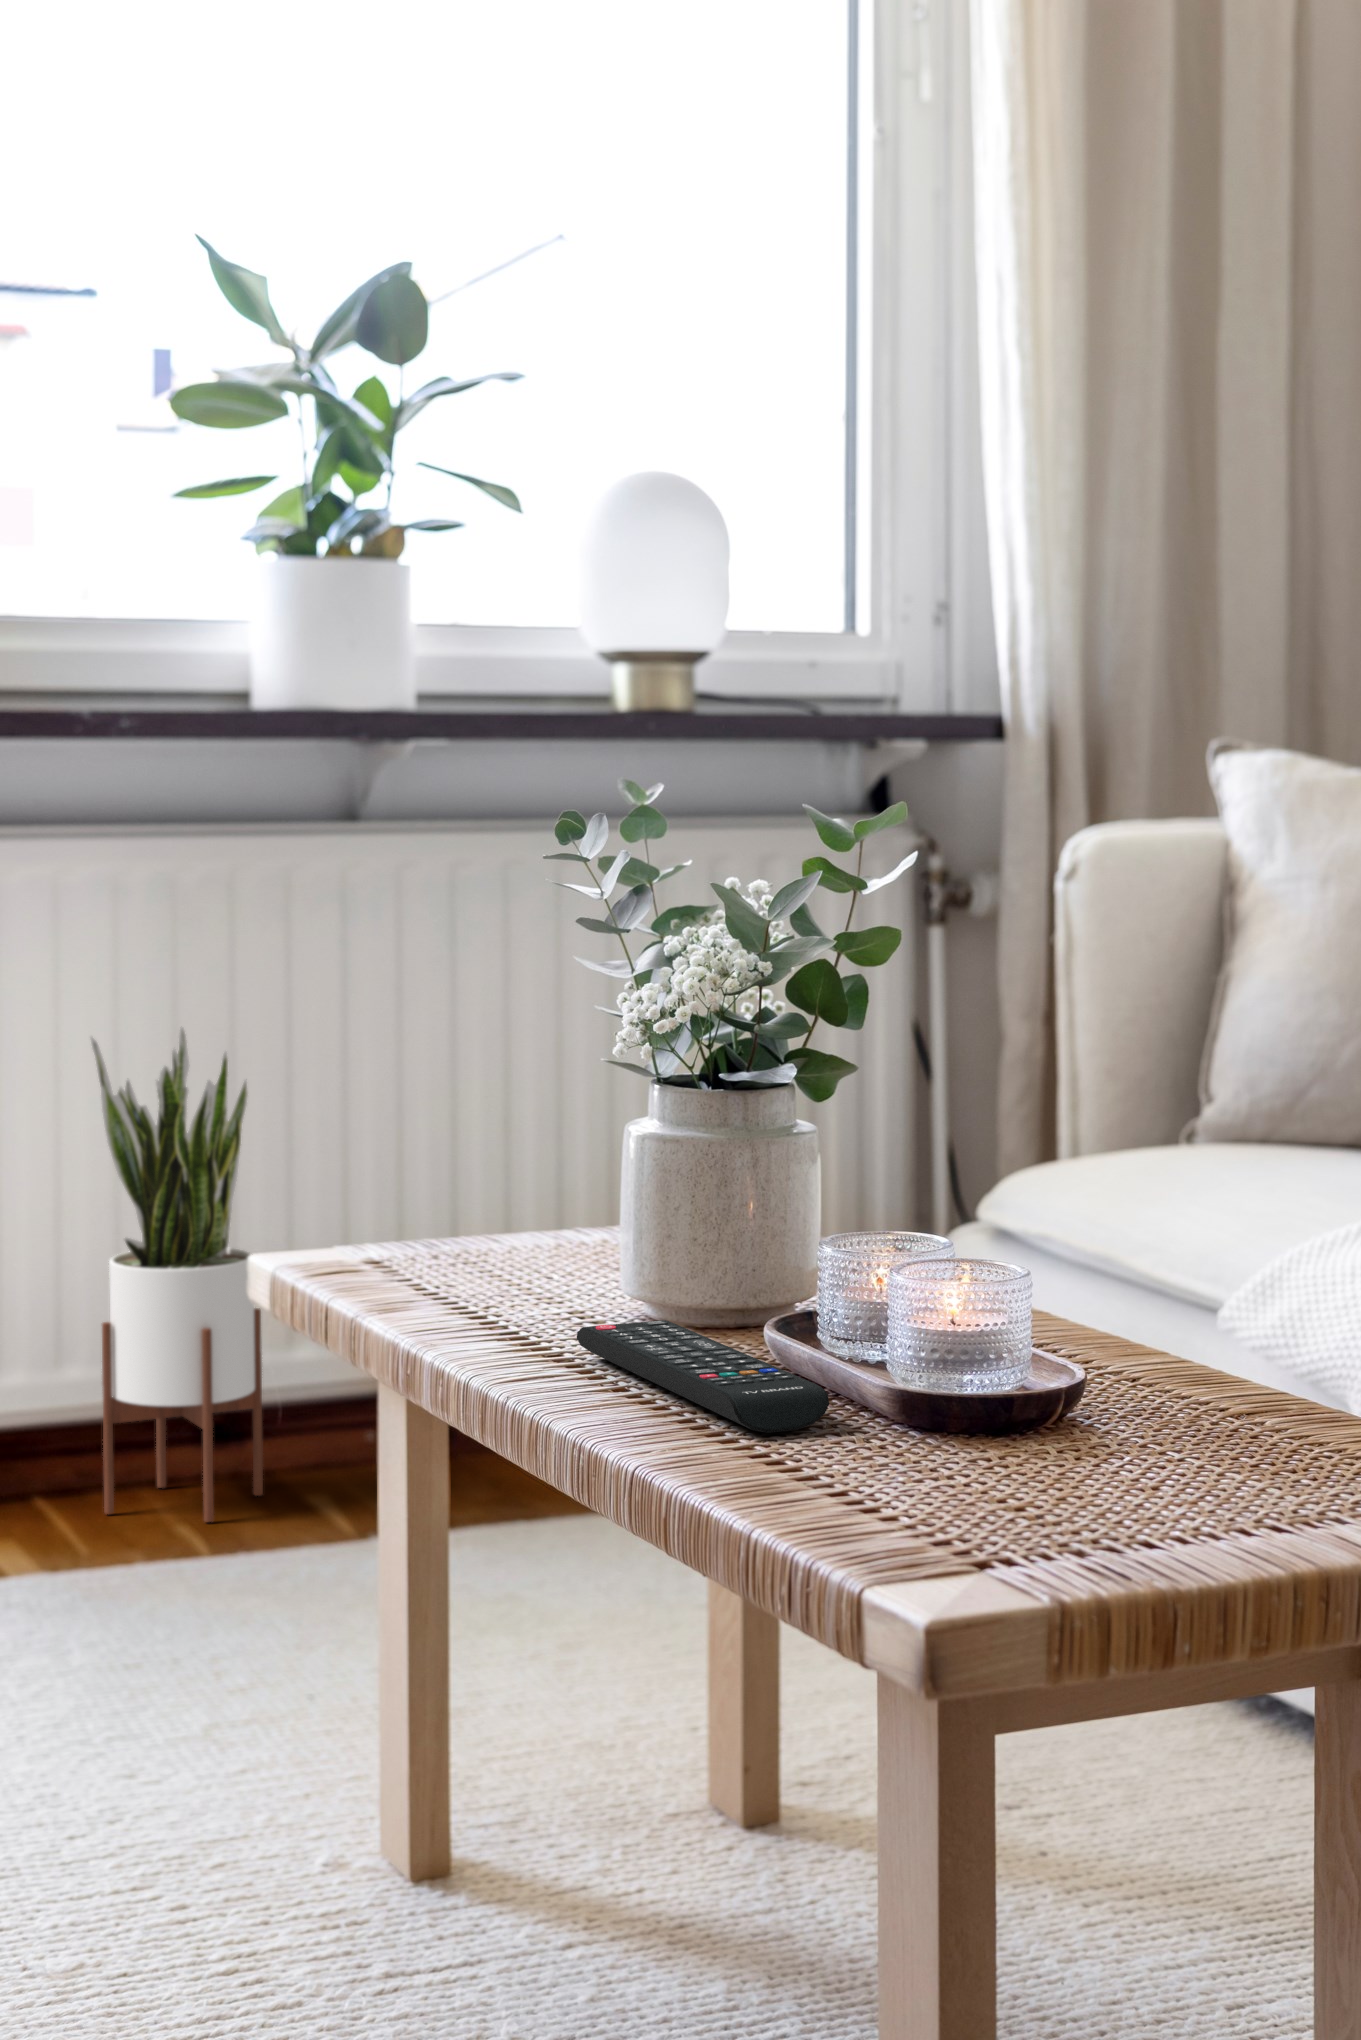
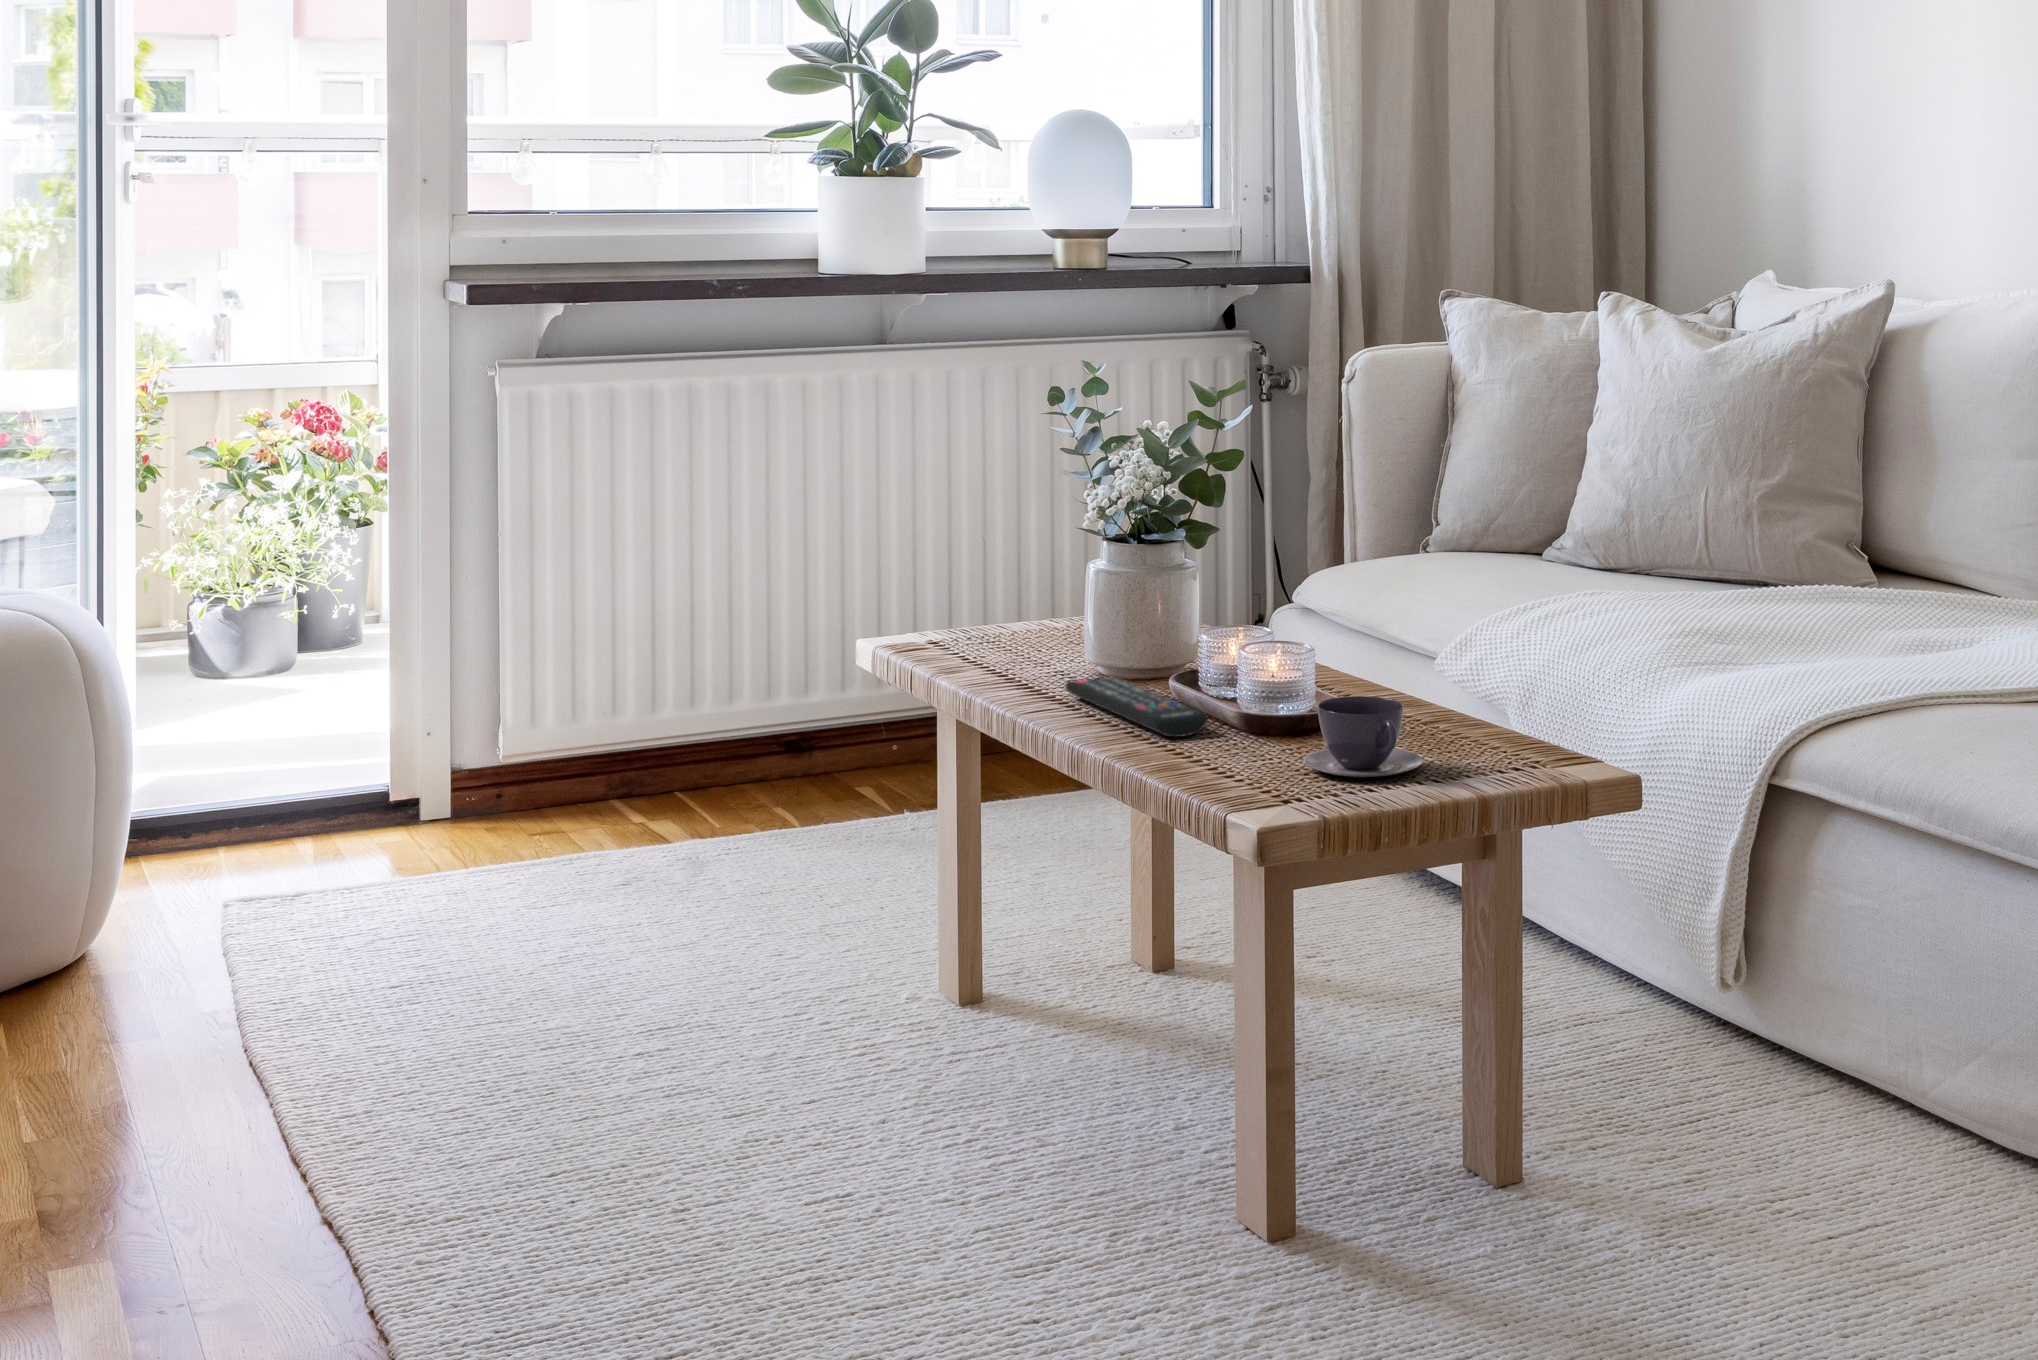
potted plant: present [91,1028,263,1522] -> none [721,483,830,806]
teacup: none [1014,1362,1250,1520] -> present [1304,696,1423,777]

